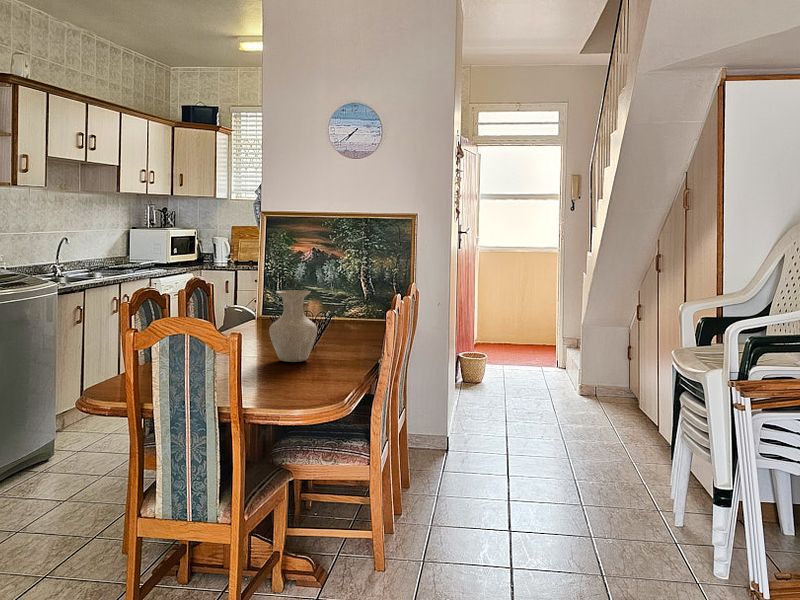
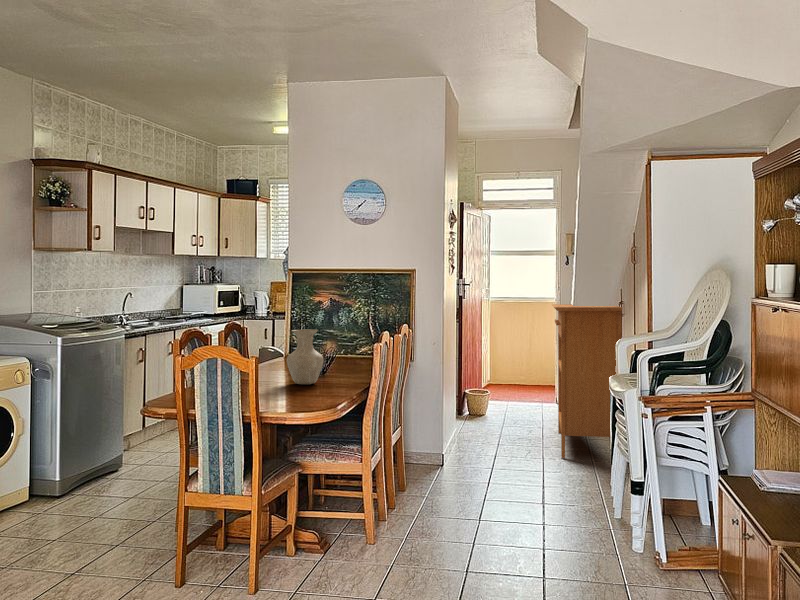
console table: none [565,257,661,441] -> present [552,304,622,458]

